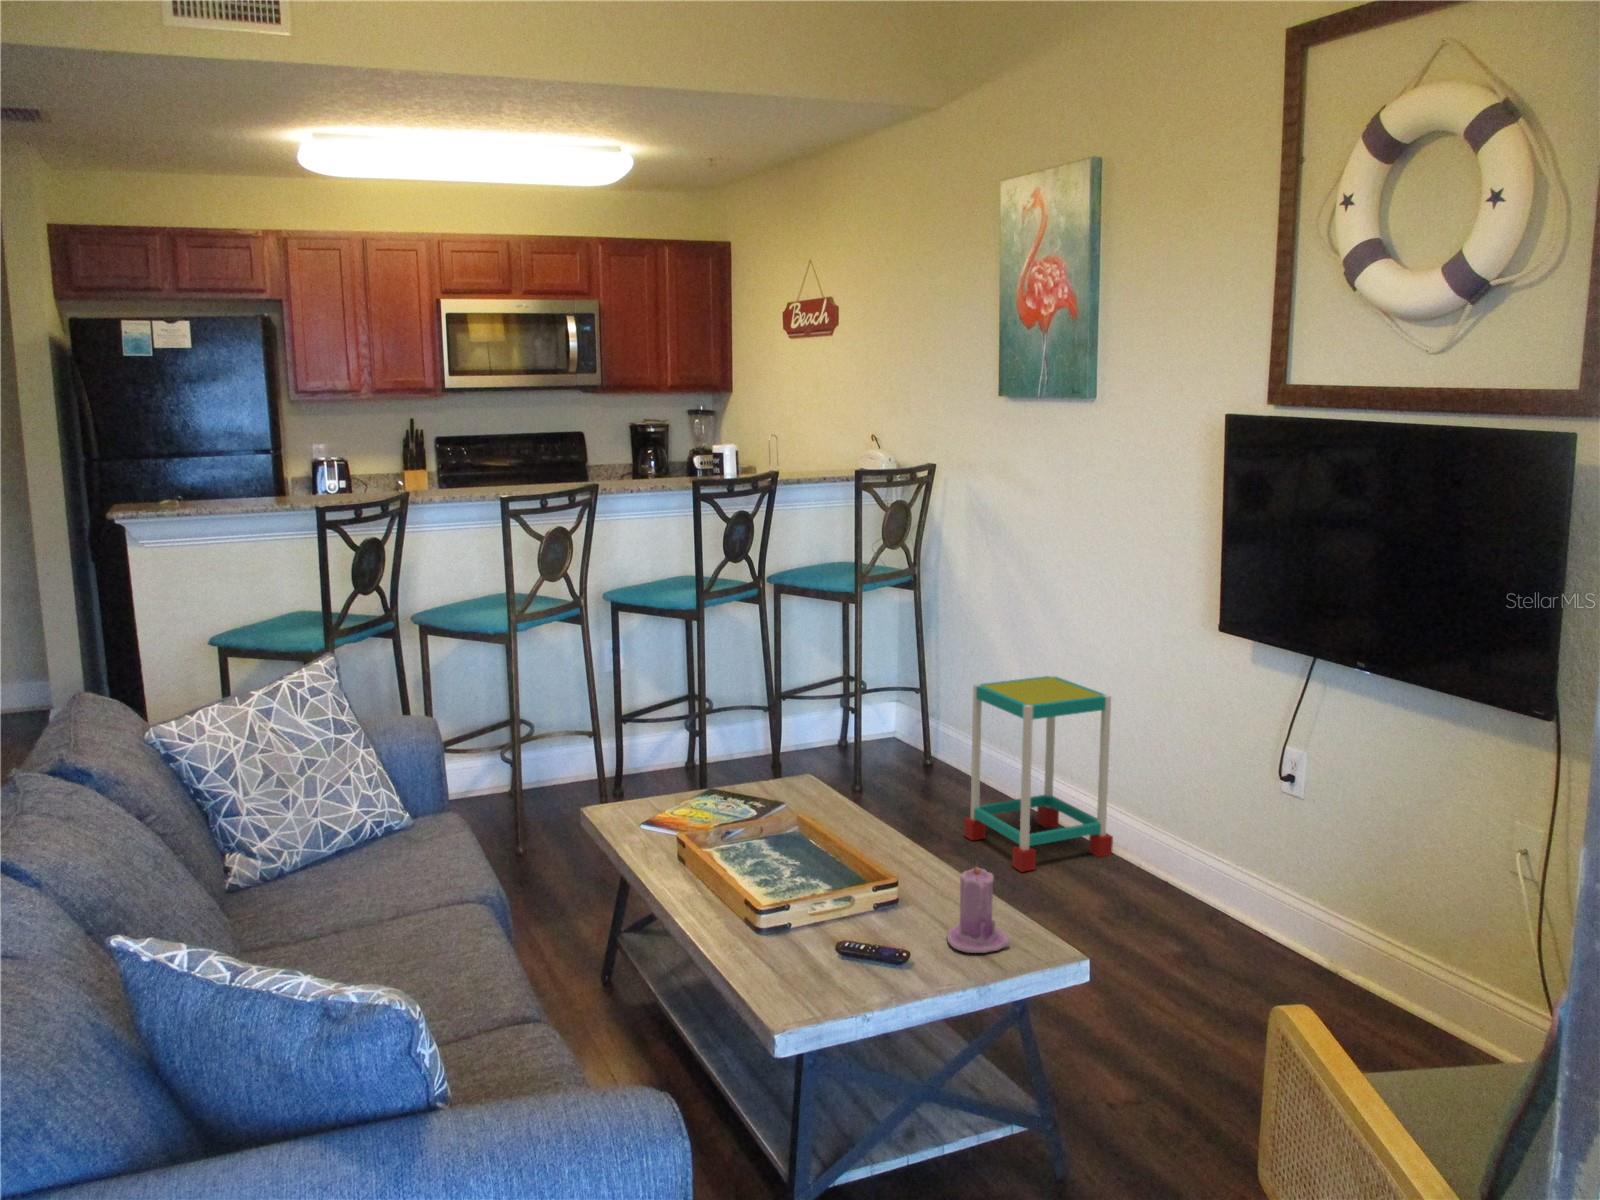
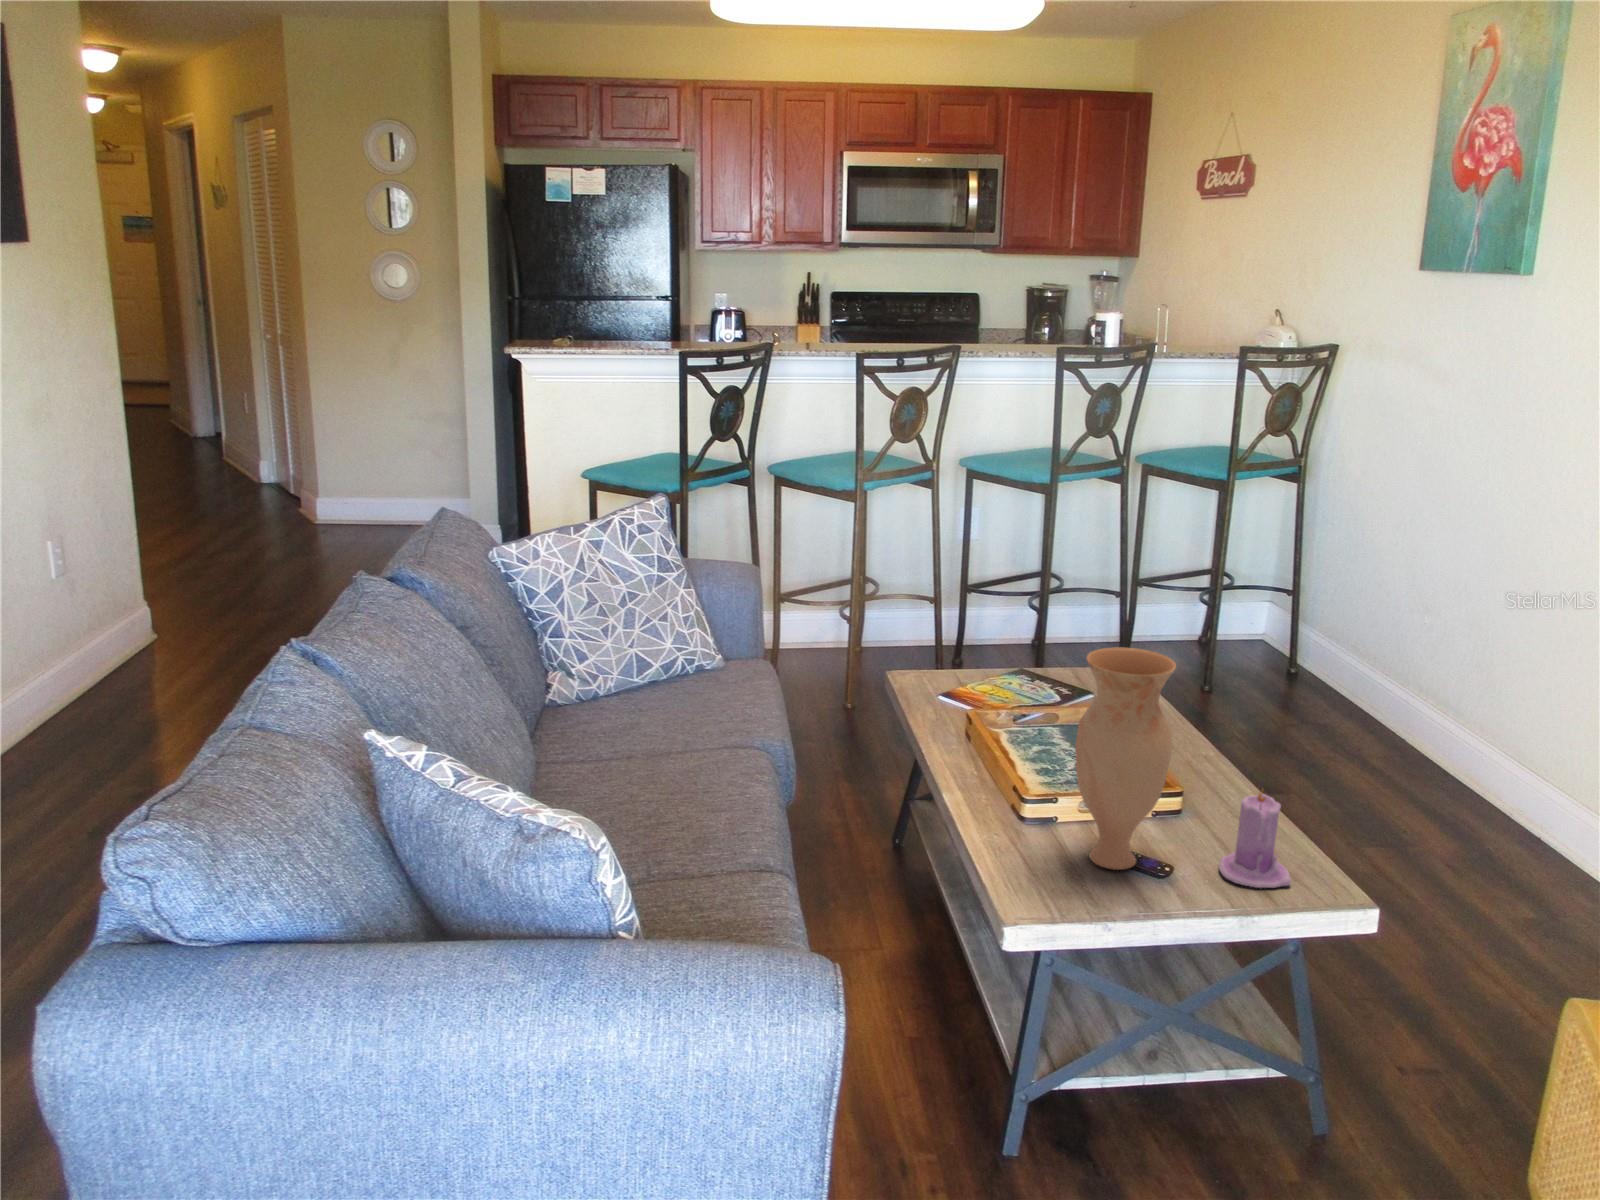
side table: present [964,675,1113,872] -> none [1314,593,1515,807]
vase: none [813,751,899,960] -> present [1075,647,1176,870]

